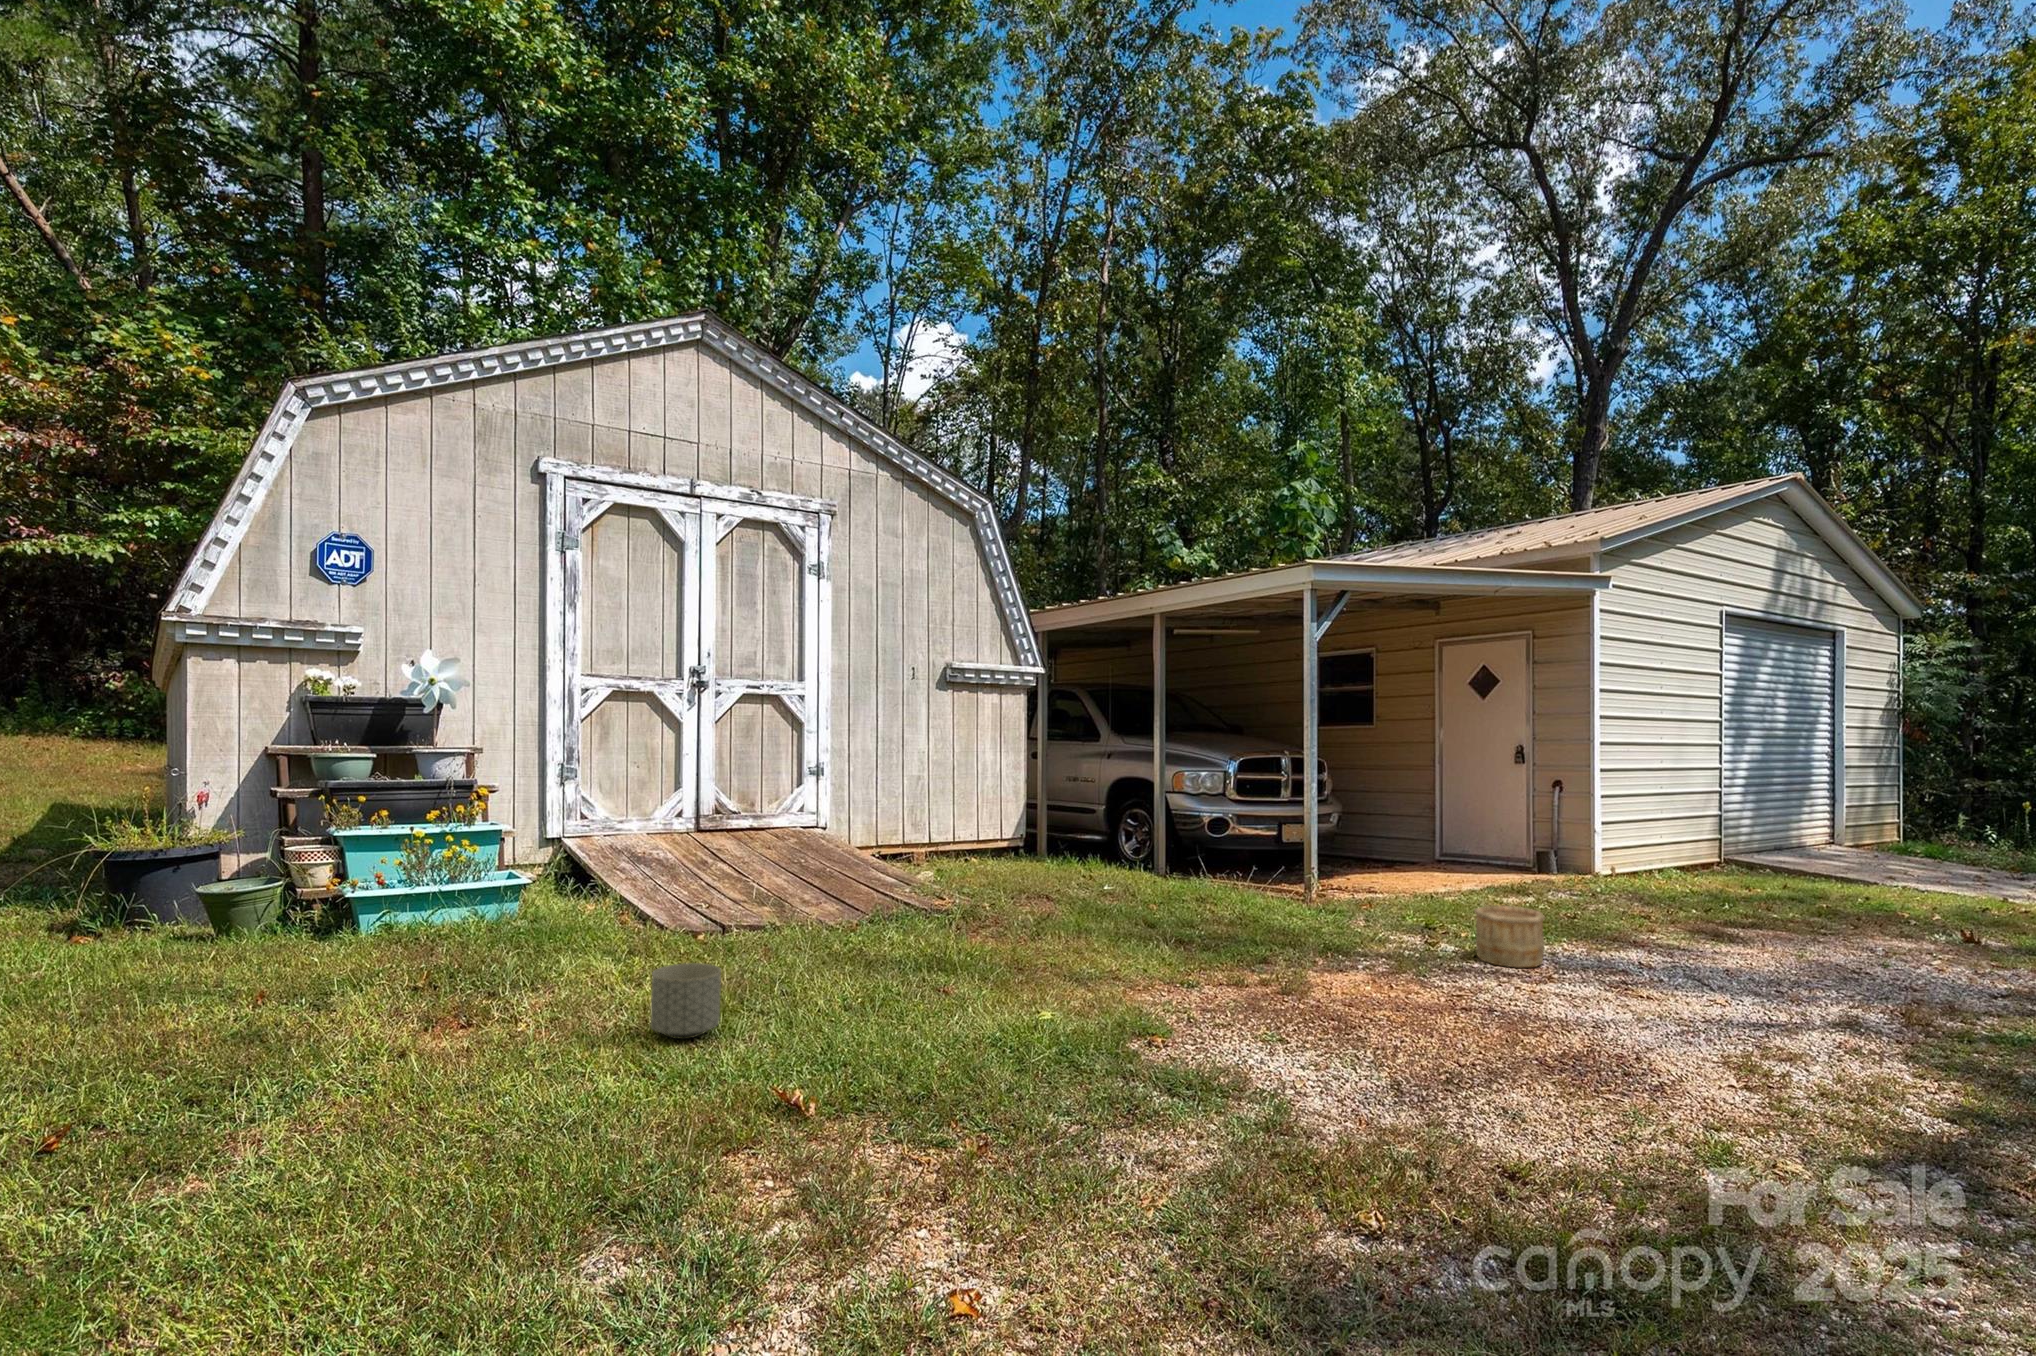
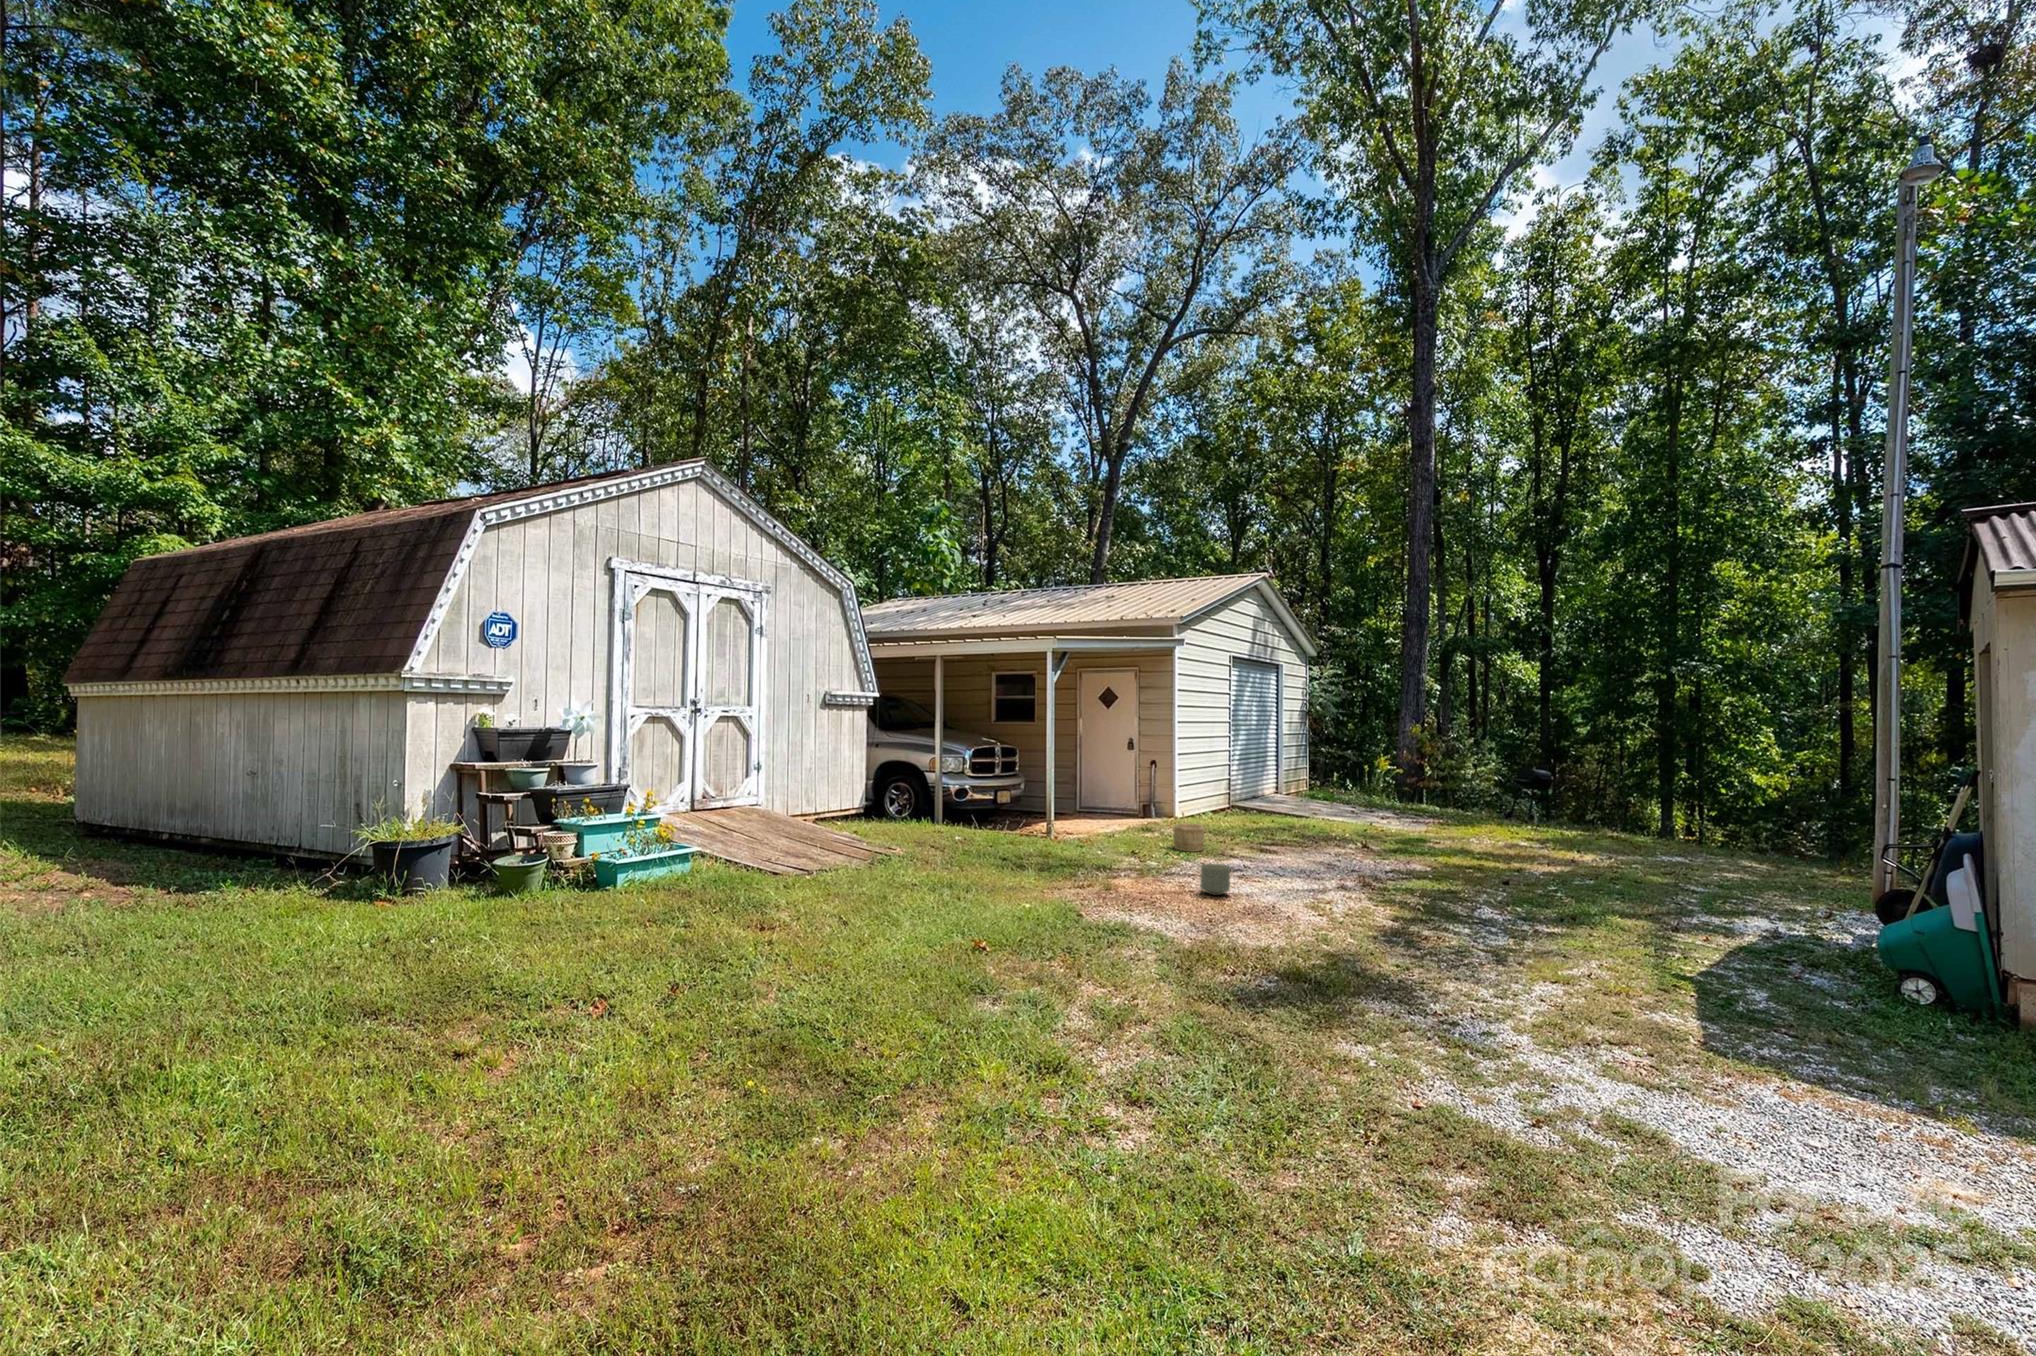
planter: present [650,963,721,1039] -> present [1200,863,1230,895]

